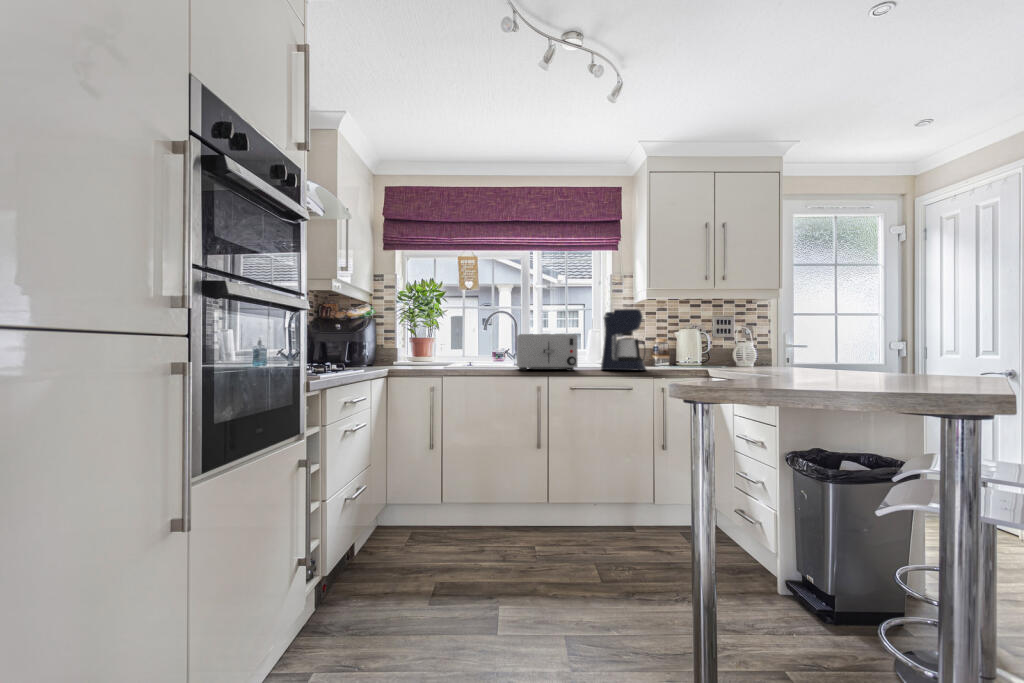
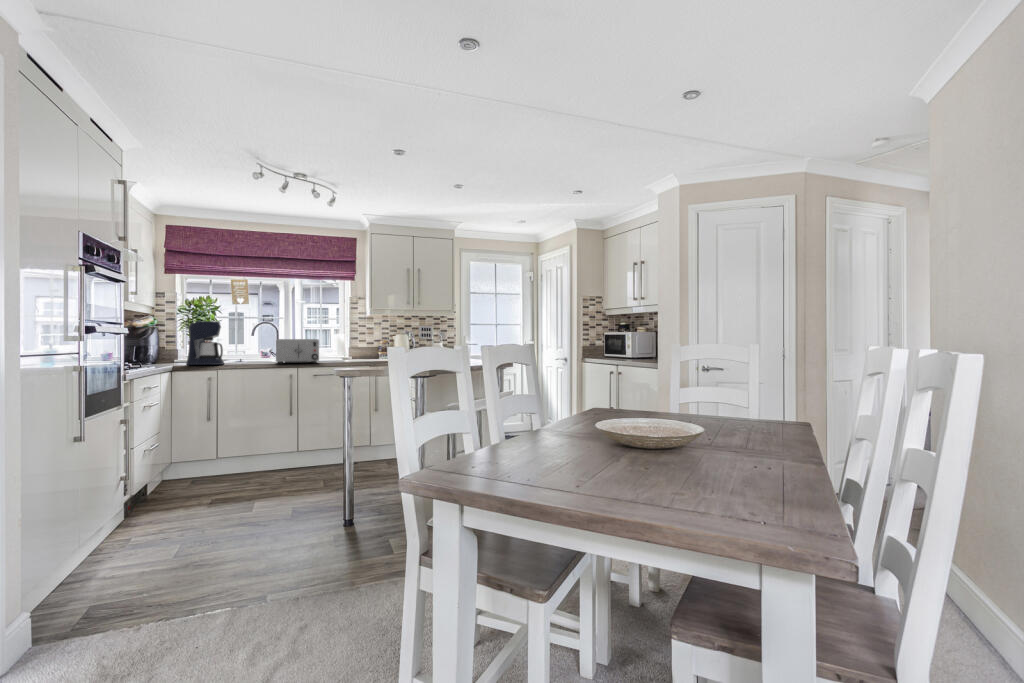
coffee maker: present [601,309,646,371] -> present [186,321,224,365]

